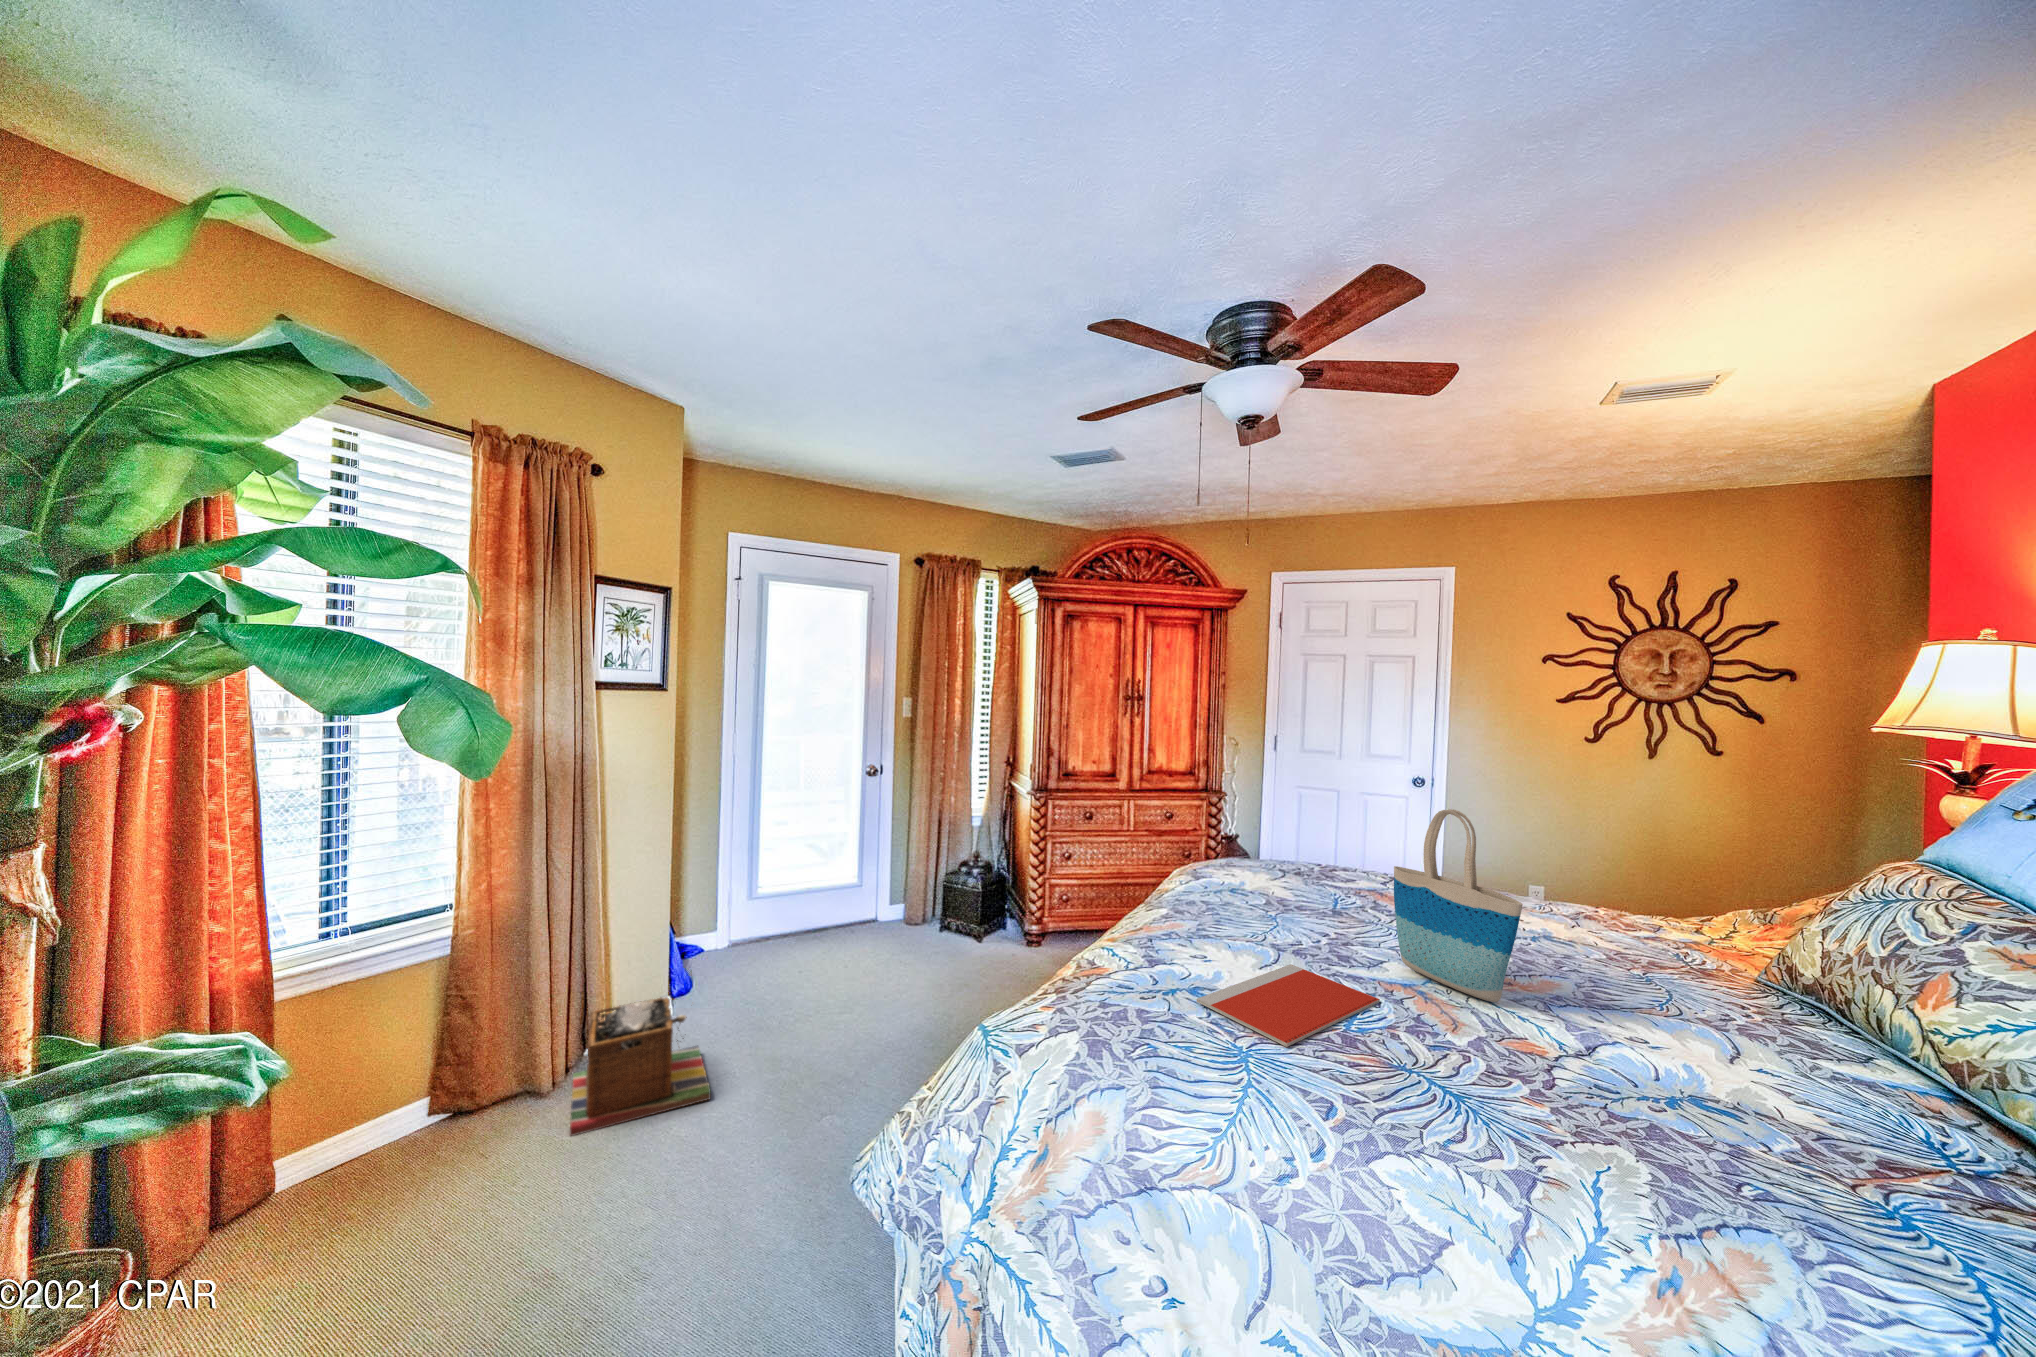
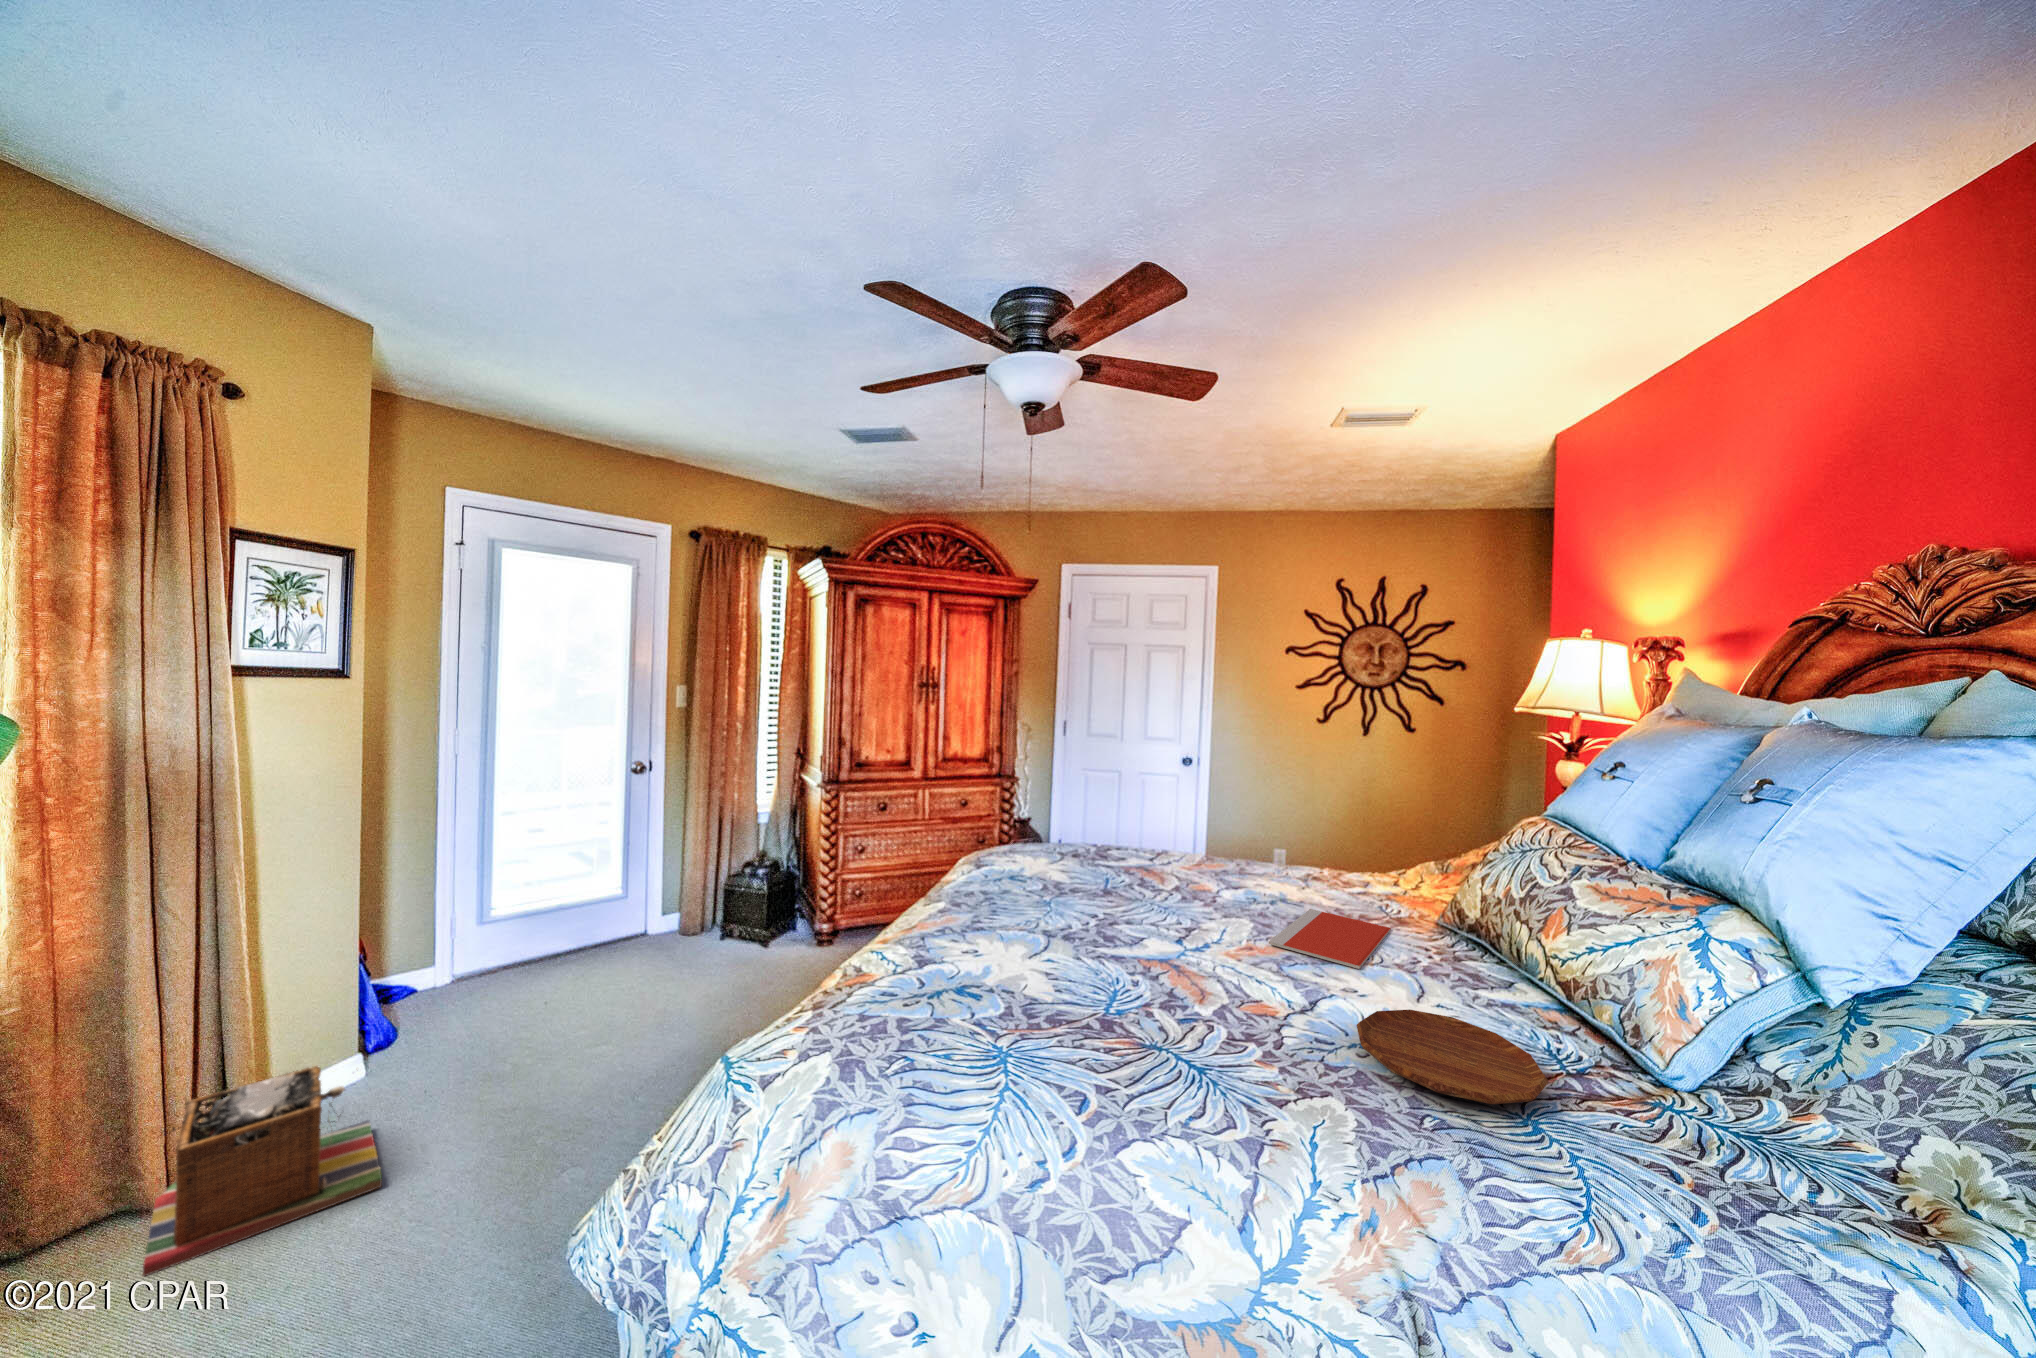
tote bag: present [1394,809,1523,1002] -> none [1161,790,1266,968]
notebook: present [1197,964,1380,1047] -> present [1269,909,1391,969]
tray: none [1649,1065,1937,1195] -> present [1357,1010,1549,1104]

